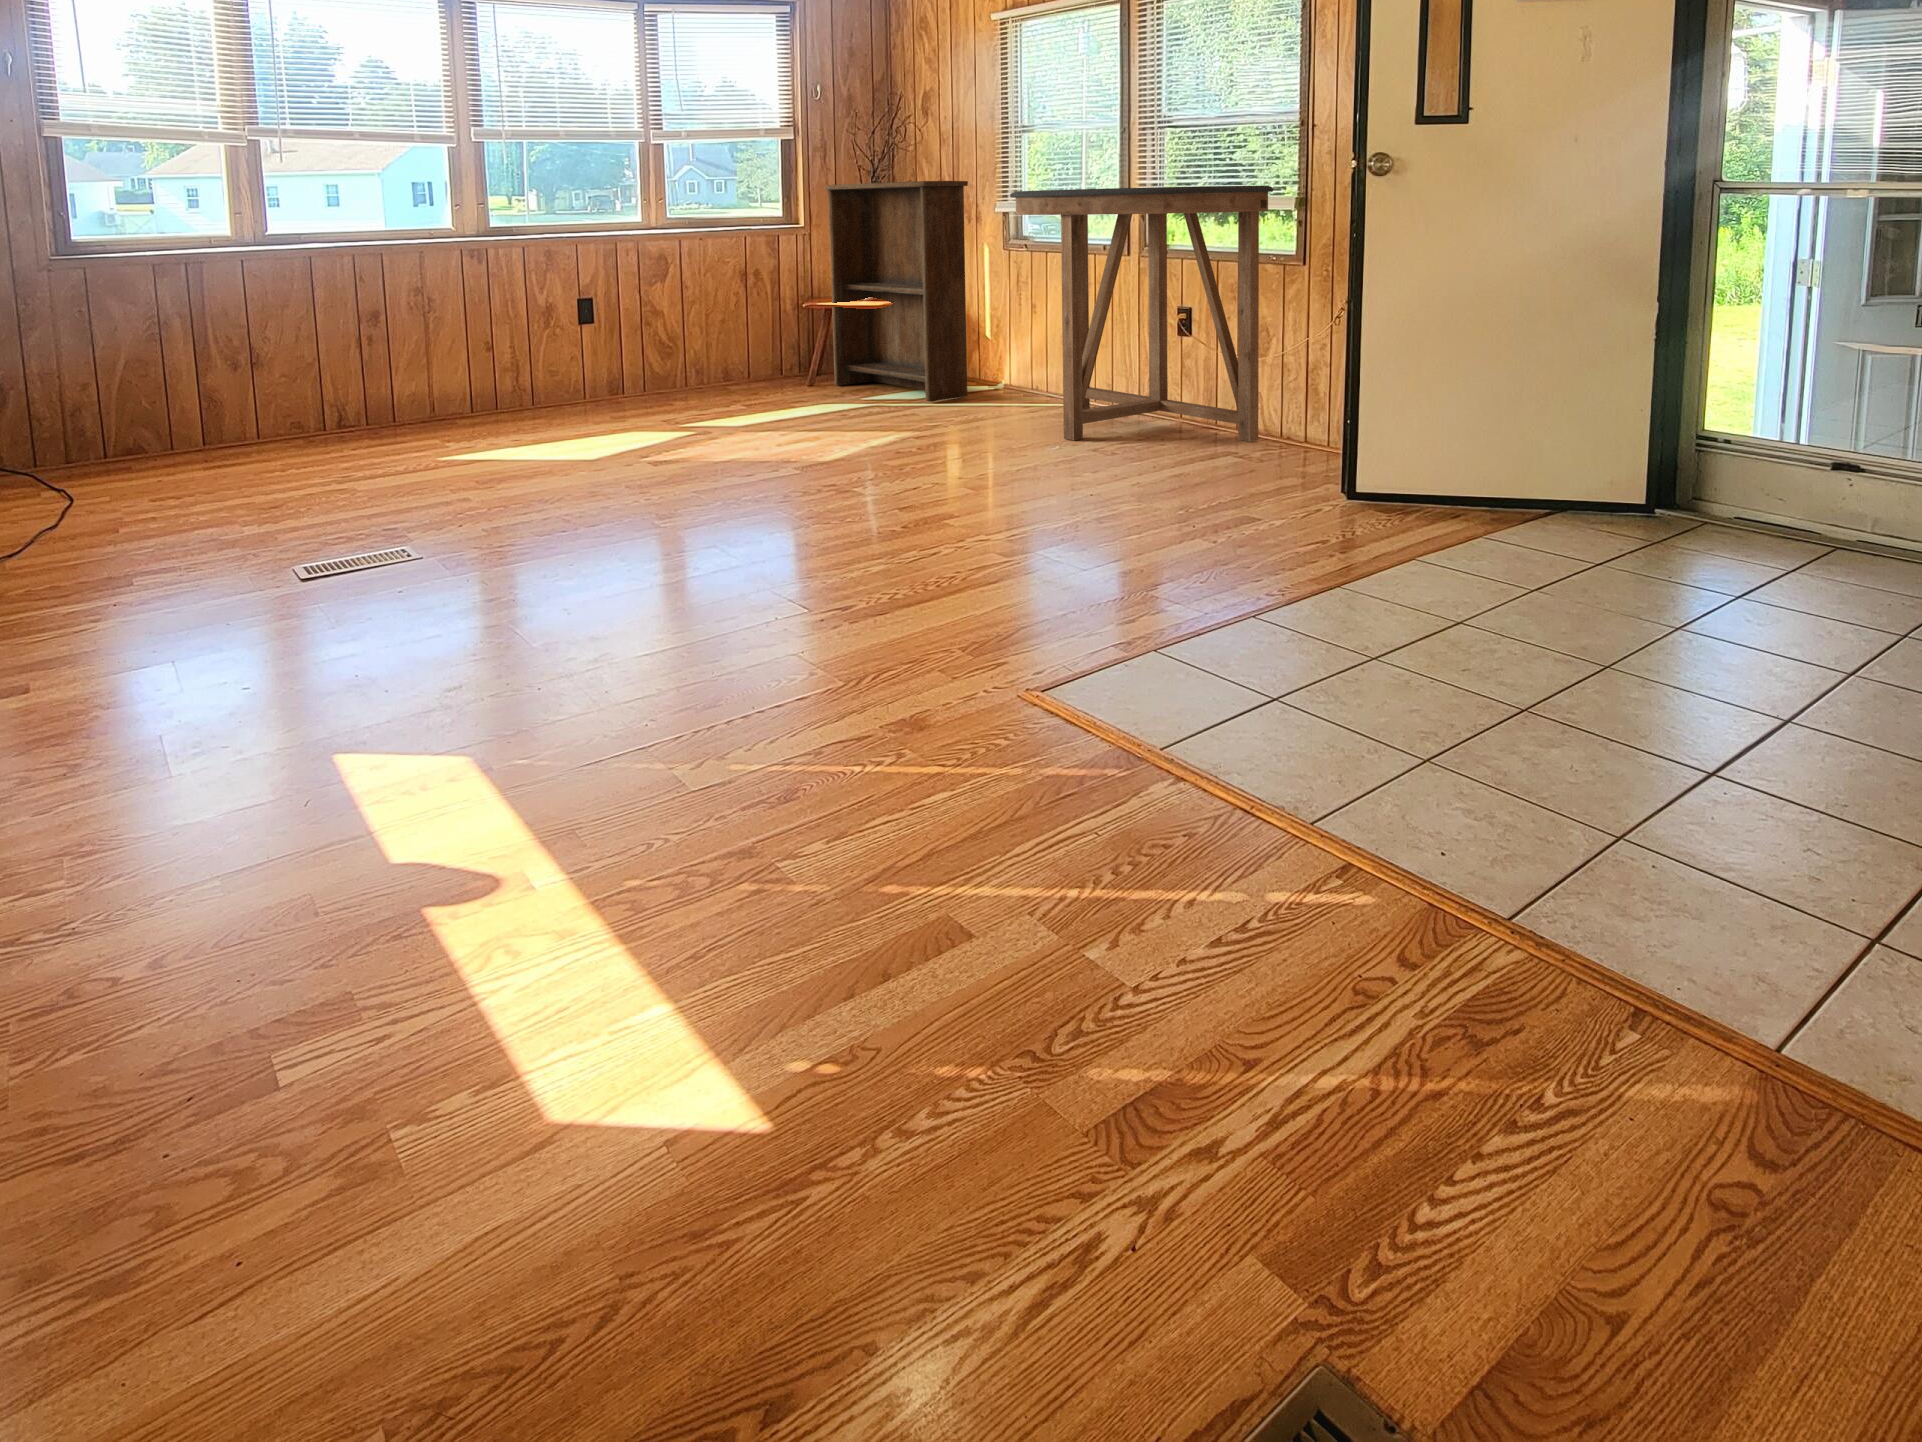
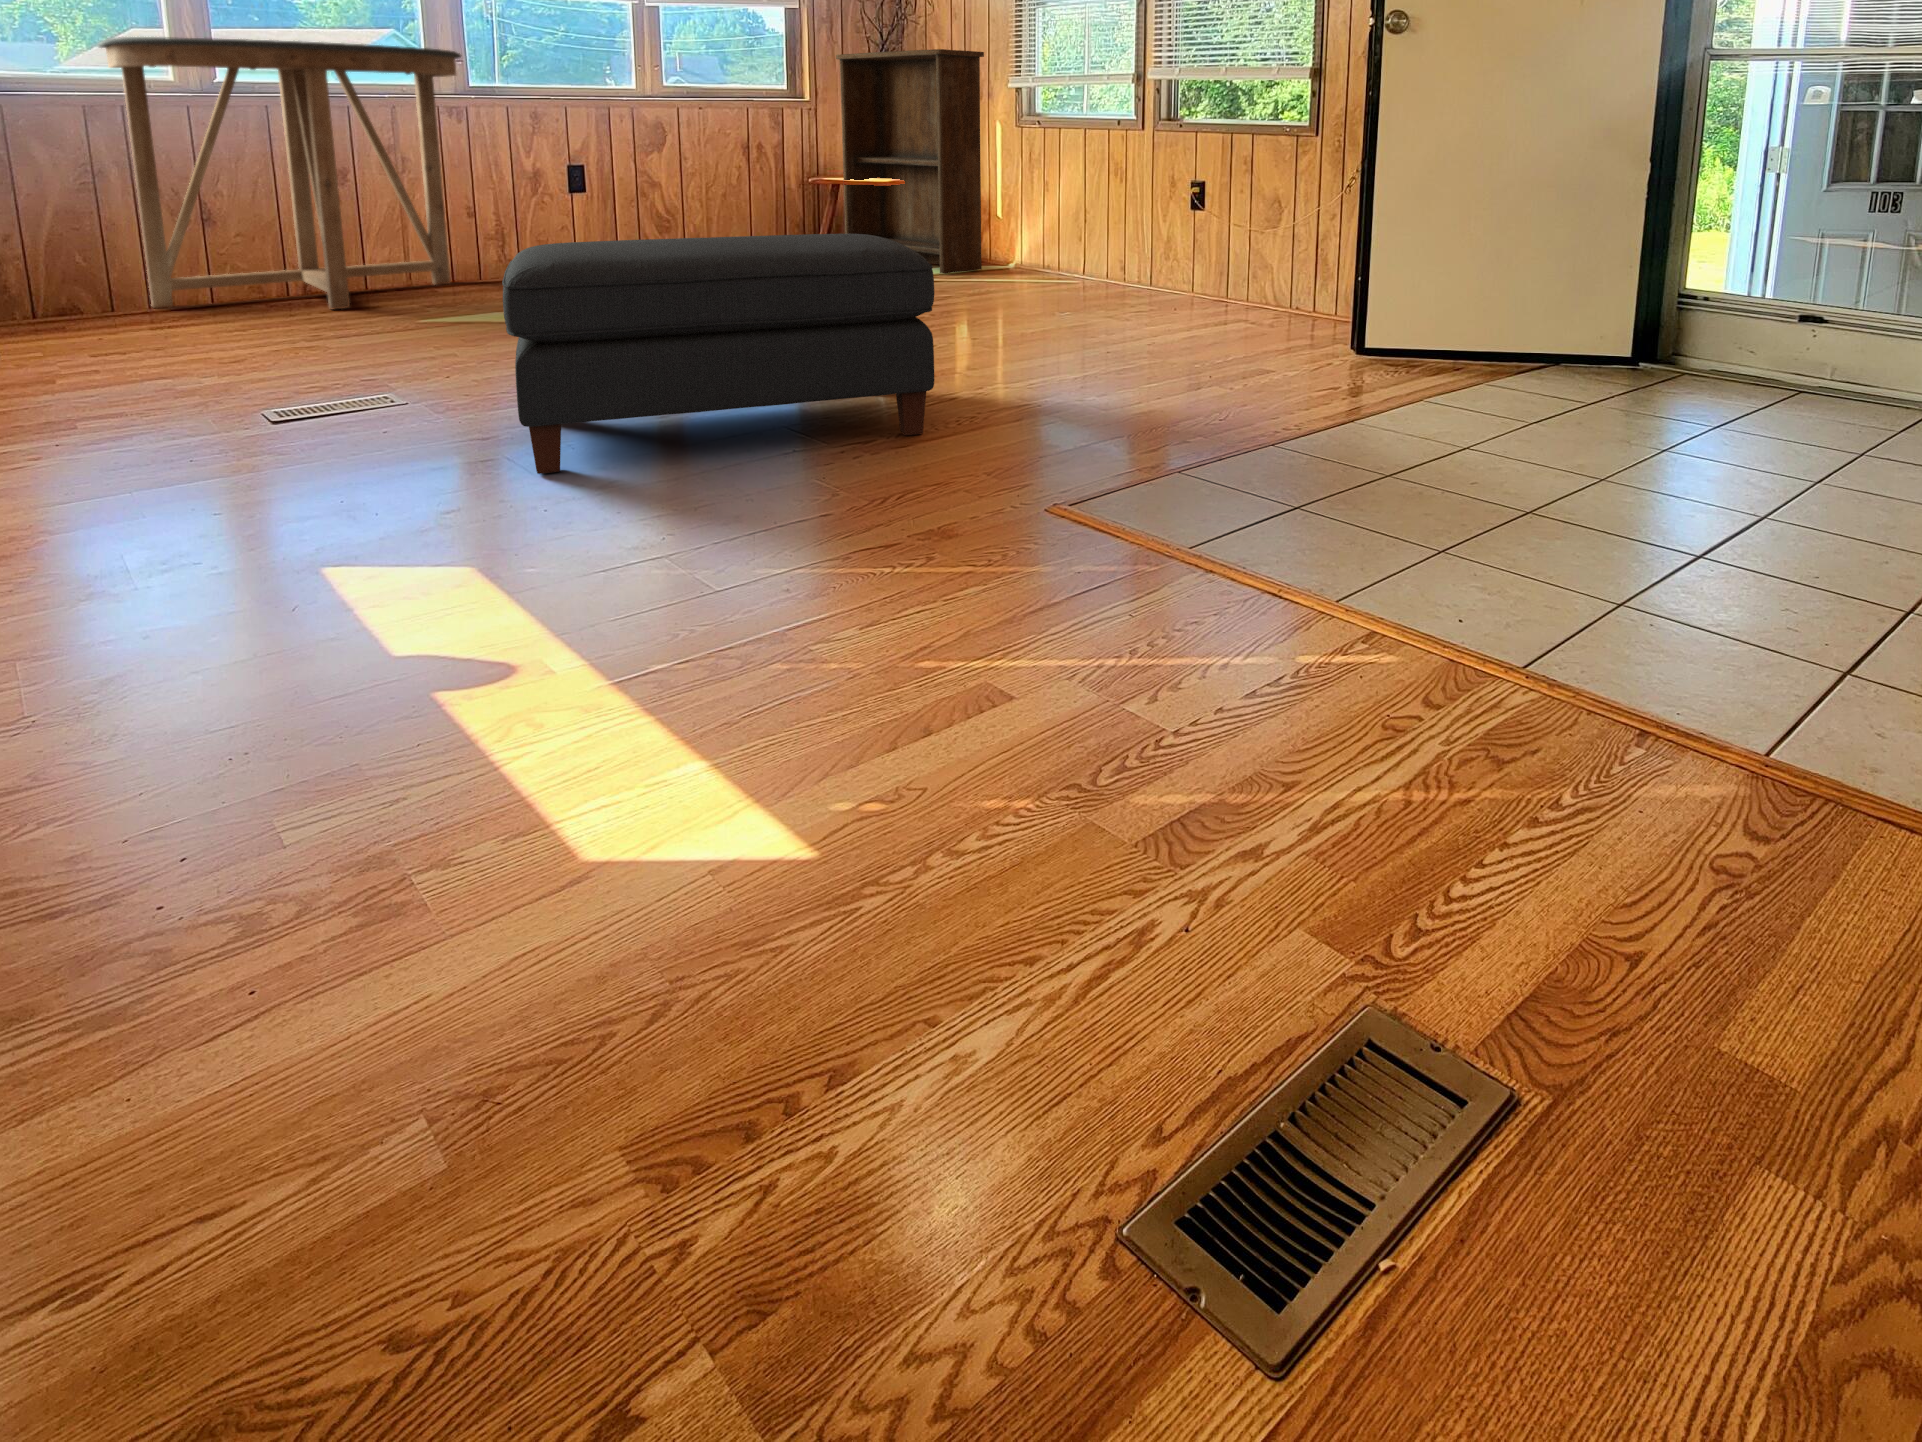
console table: present [1010,185,1273,442] -> present [97,37,461,309]
ottoman: none [502,397,910,651] -> present [502,234,934,474]

